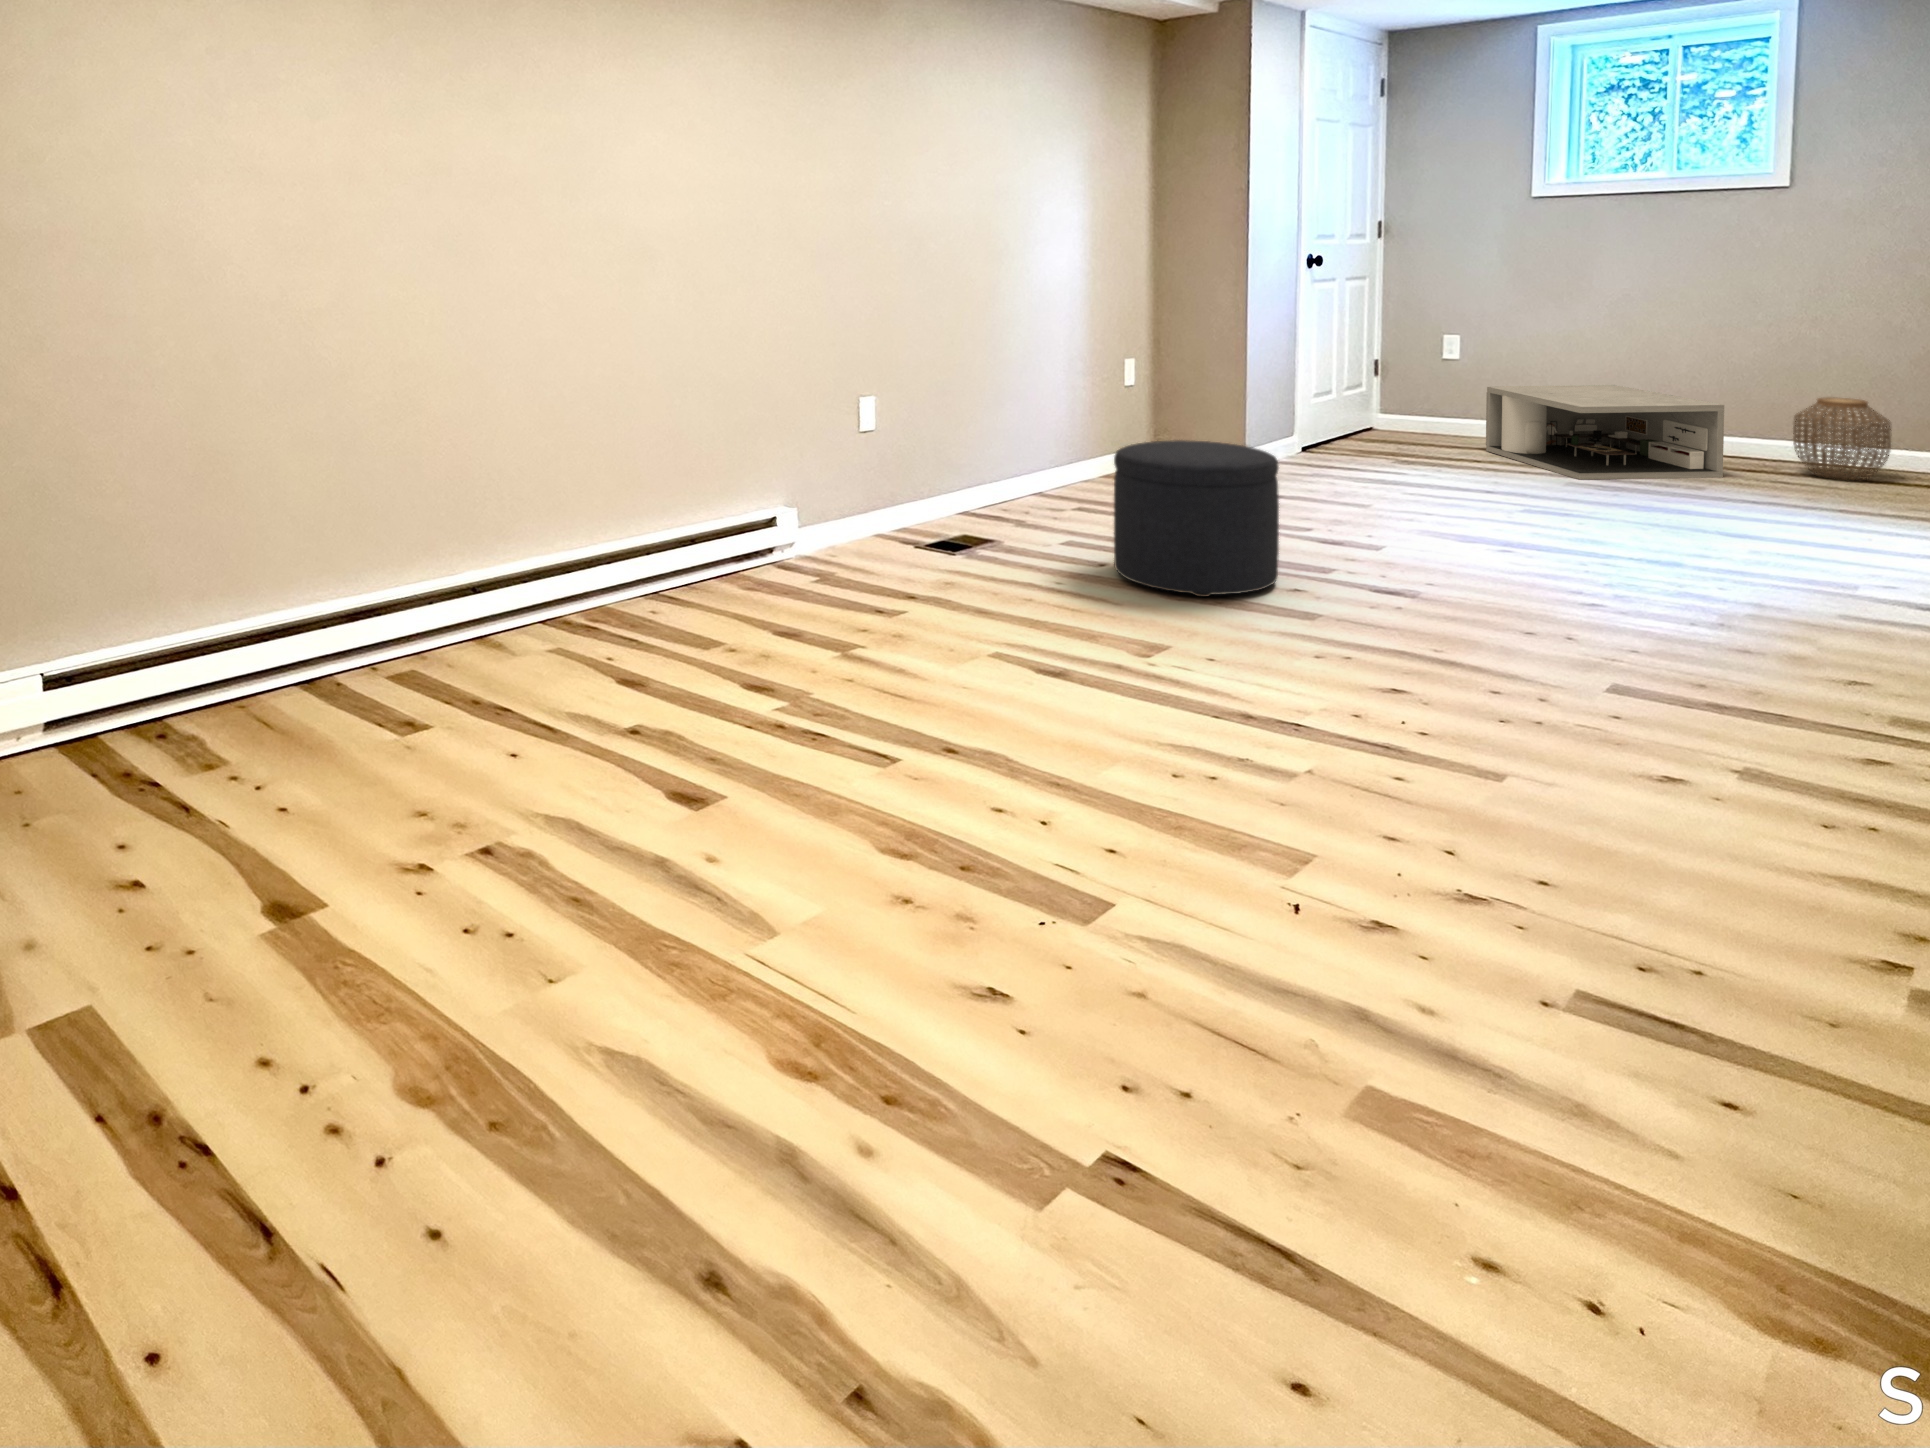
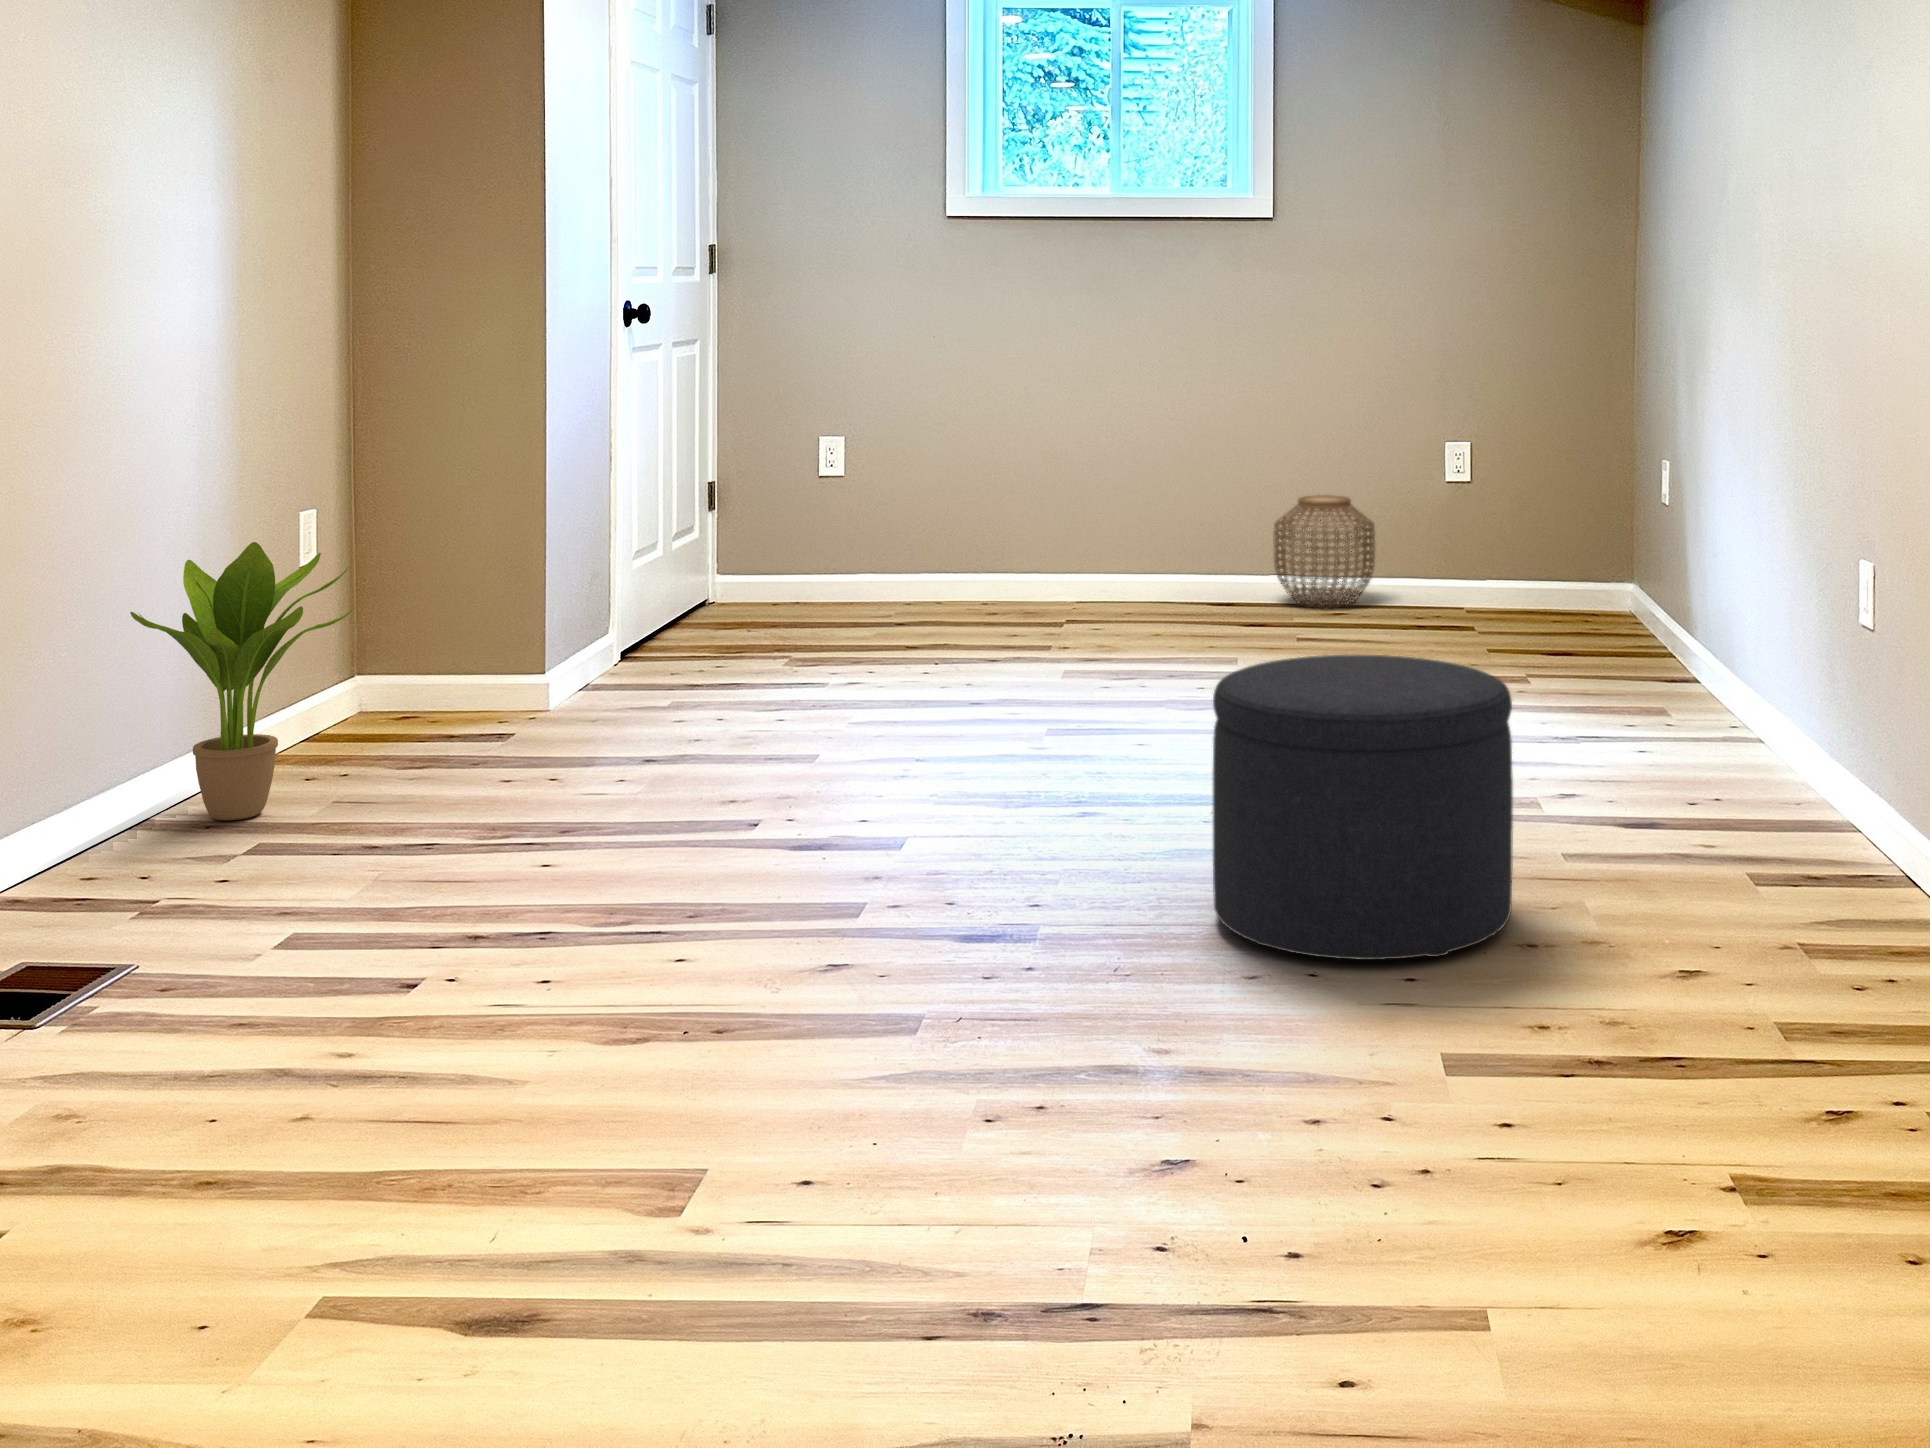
potted plant: none [1026,364,1126,494] -> present [130,542,355,820]
coffee table: present [1486,385,1724,480] -> none [895,498,1209,652]
ottoman: present [1114,440,1279,597] -> present [1213,655,1513,960]

